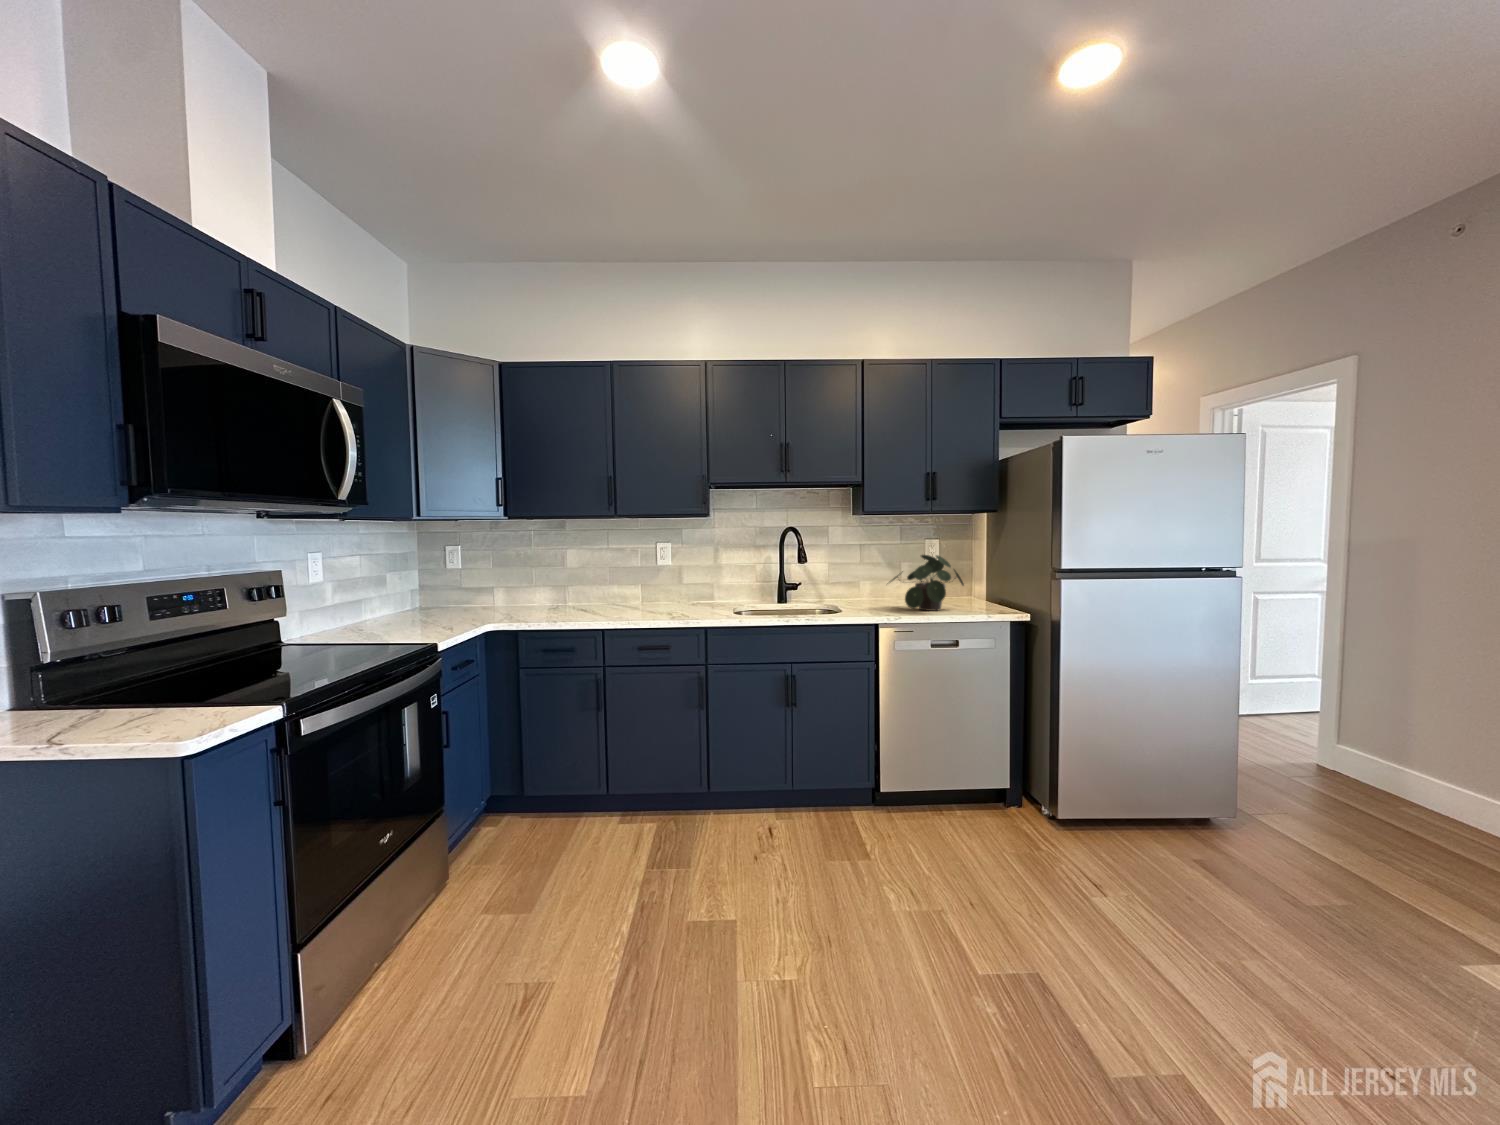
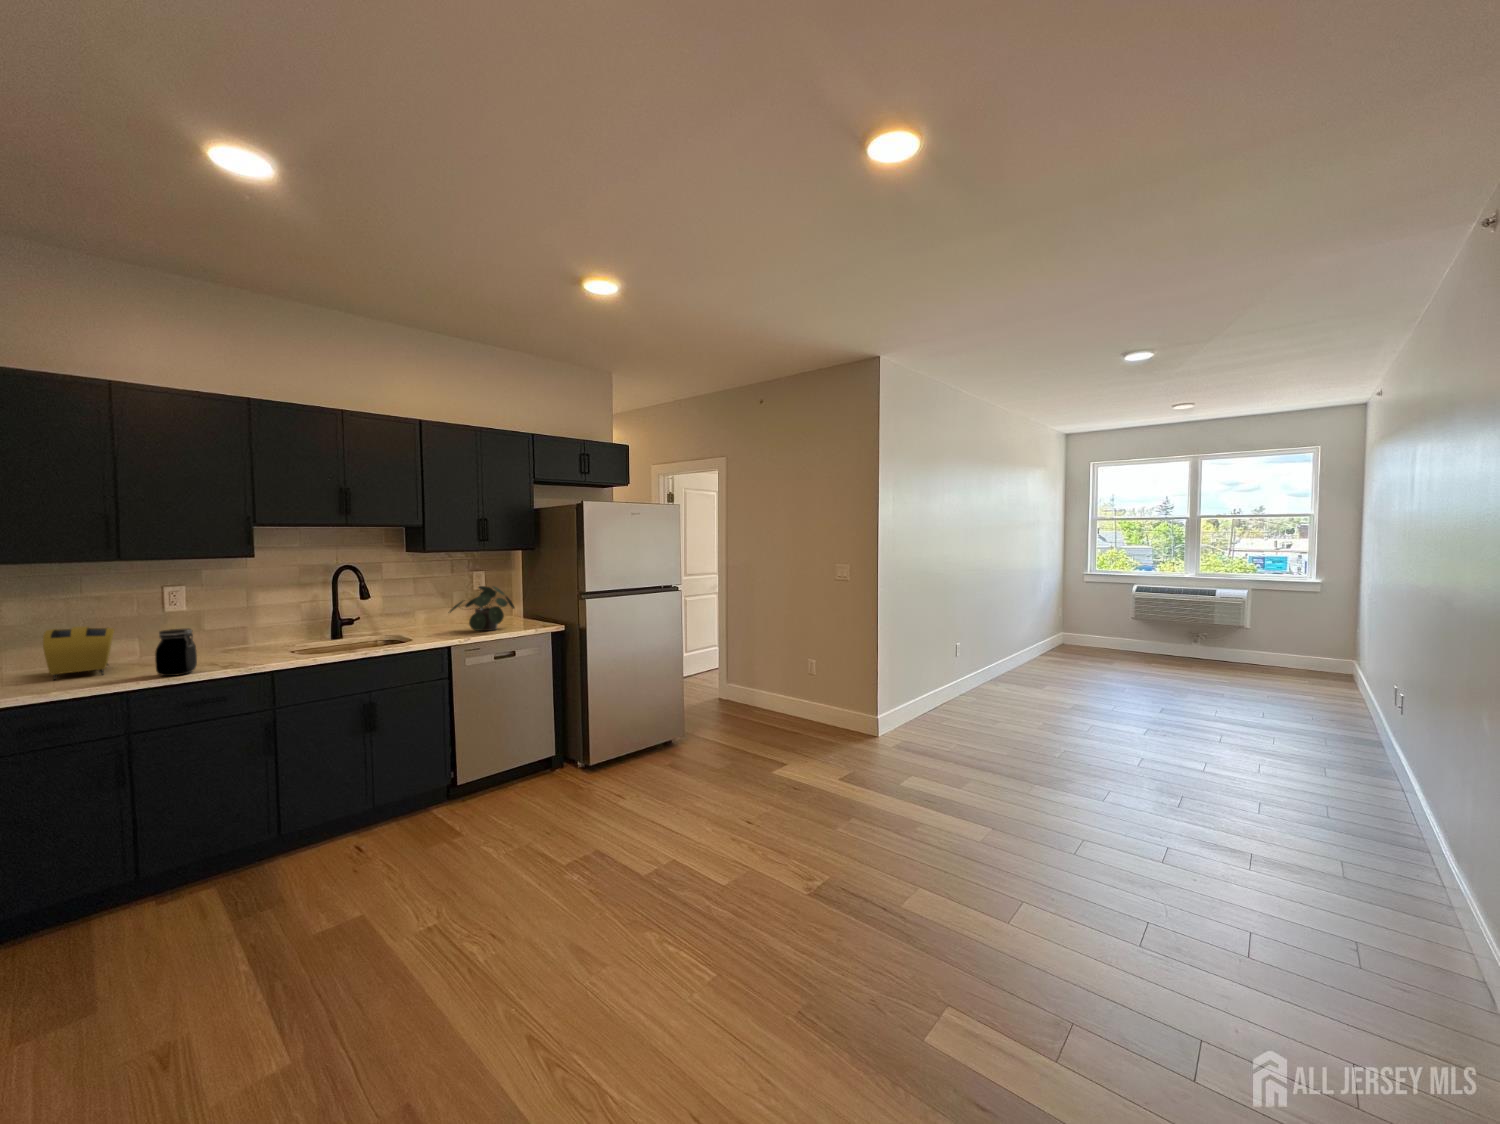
toaster: none [574,572,621,614] -> present [43,626,114,680]
jar: none [626,579,655,621] -> present [155,629,197,676]

